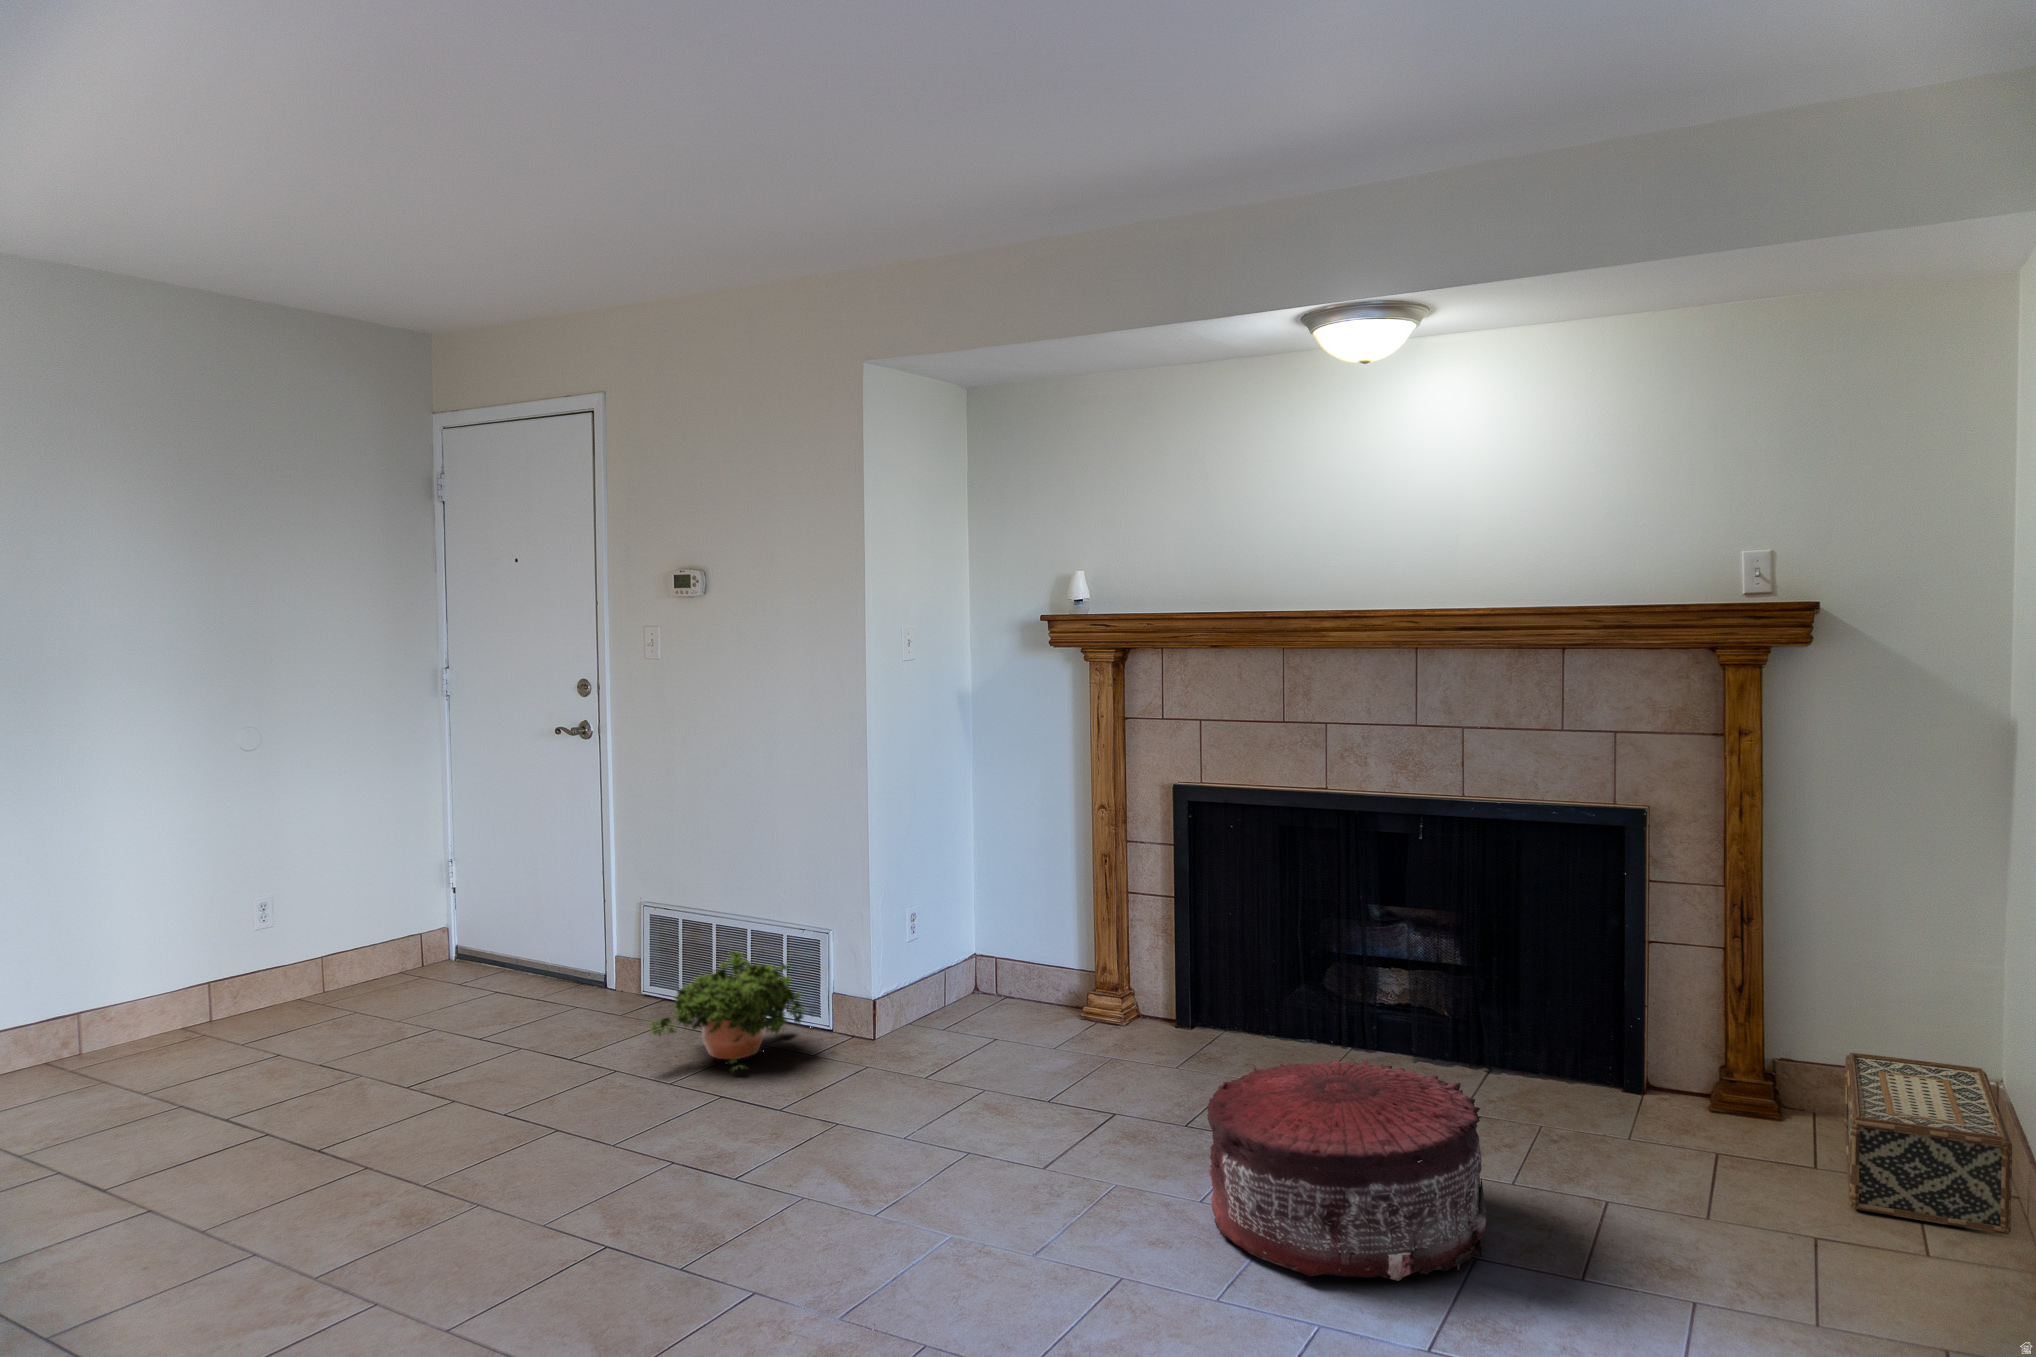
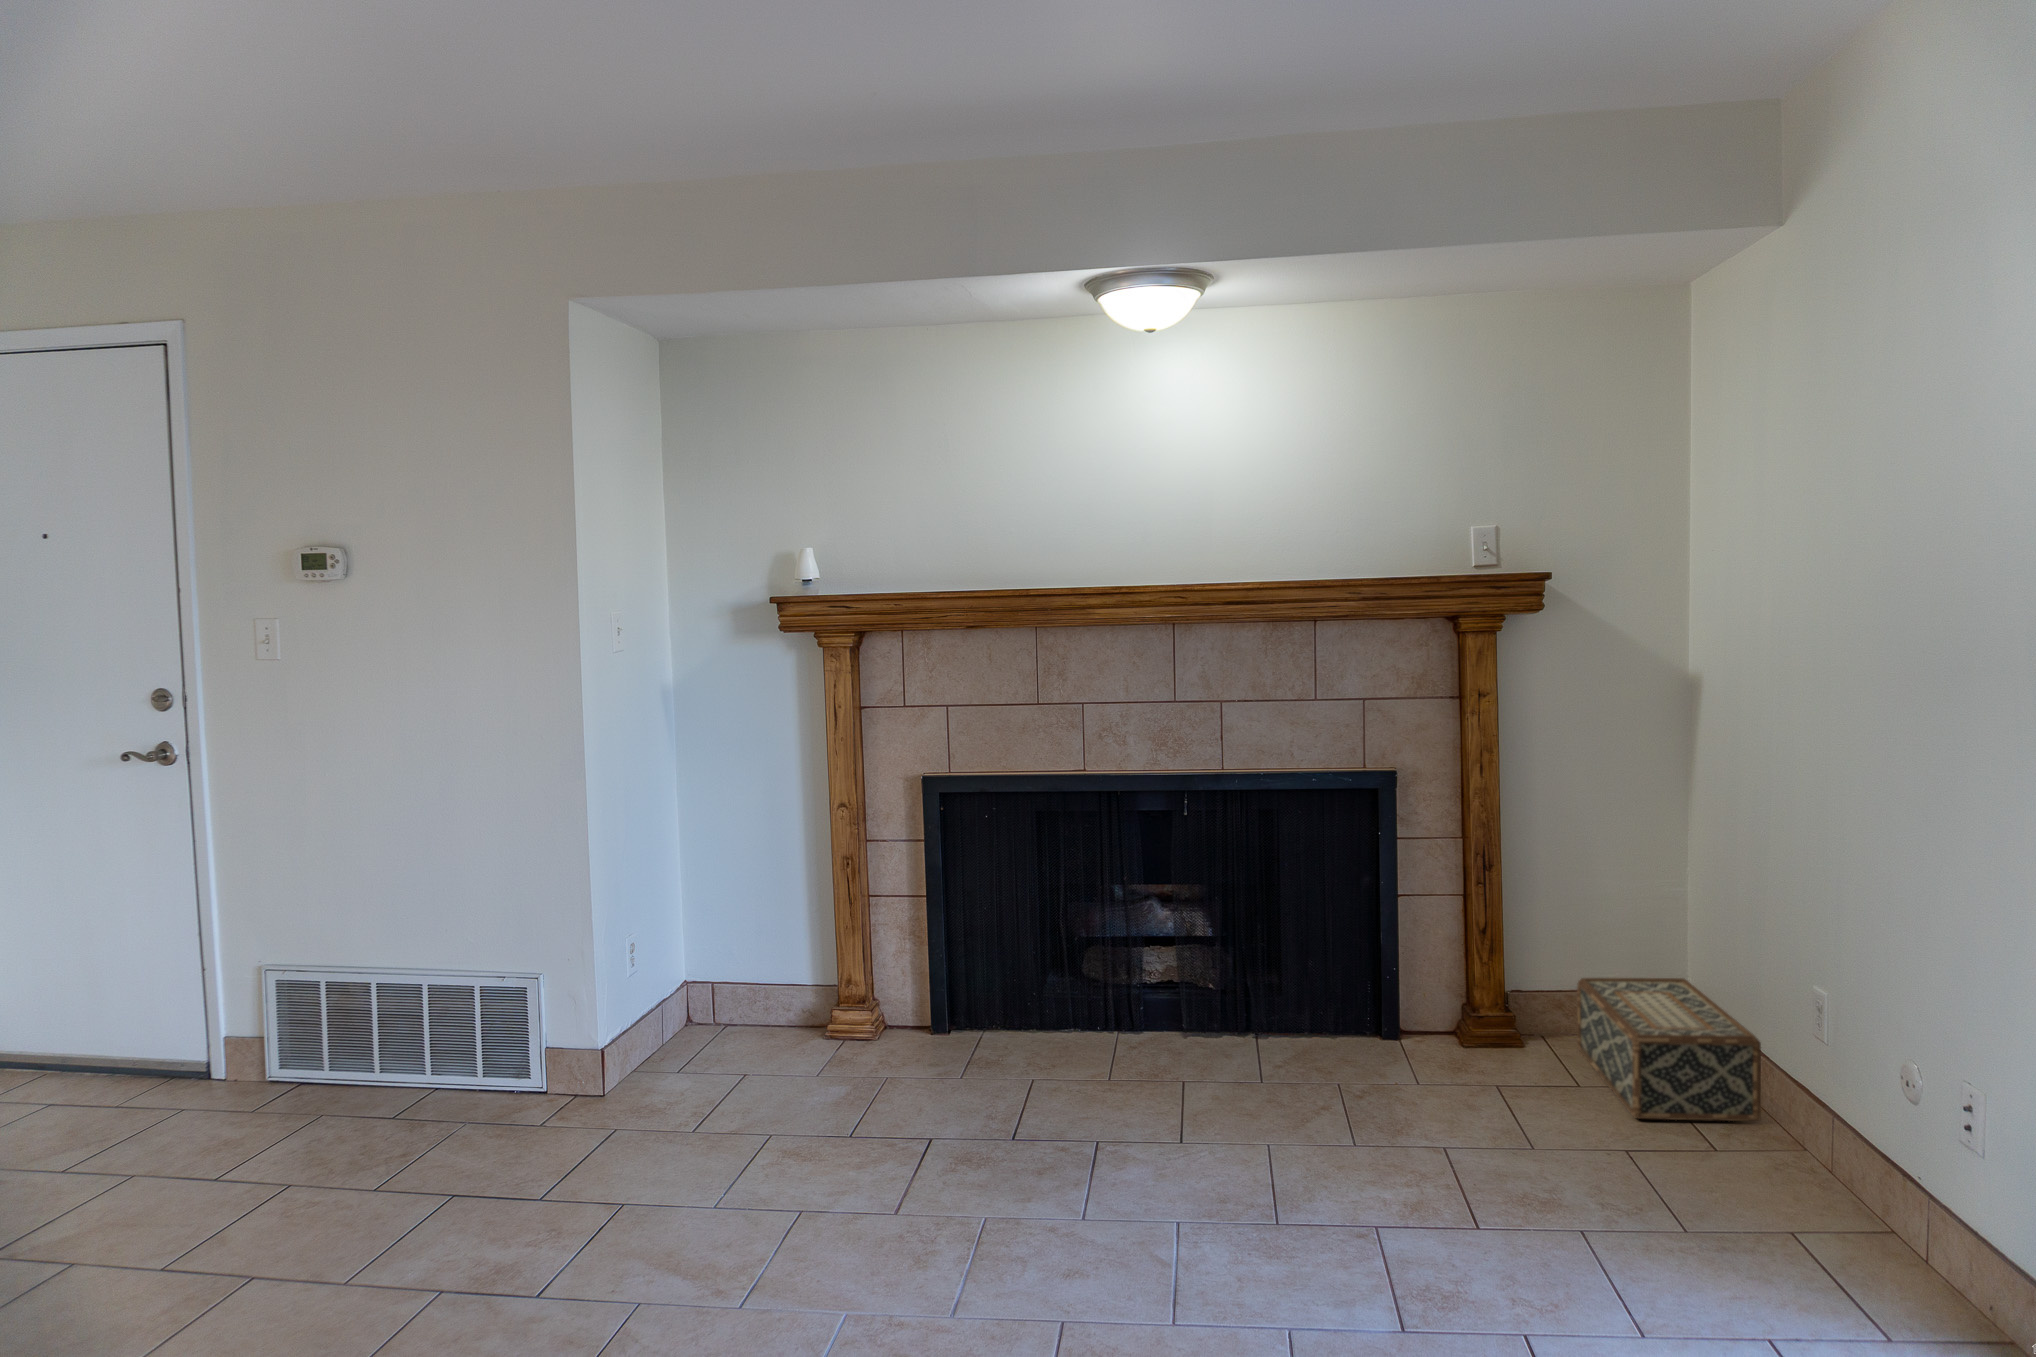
potted plant: present [648,952,806,1071] -> none [321,1010,531,1161]
pouf: present [1207,1059,1487,1281] -> none [1089,1041,1387,1279]

